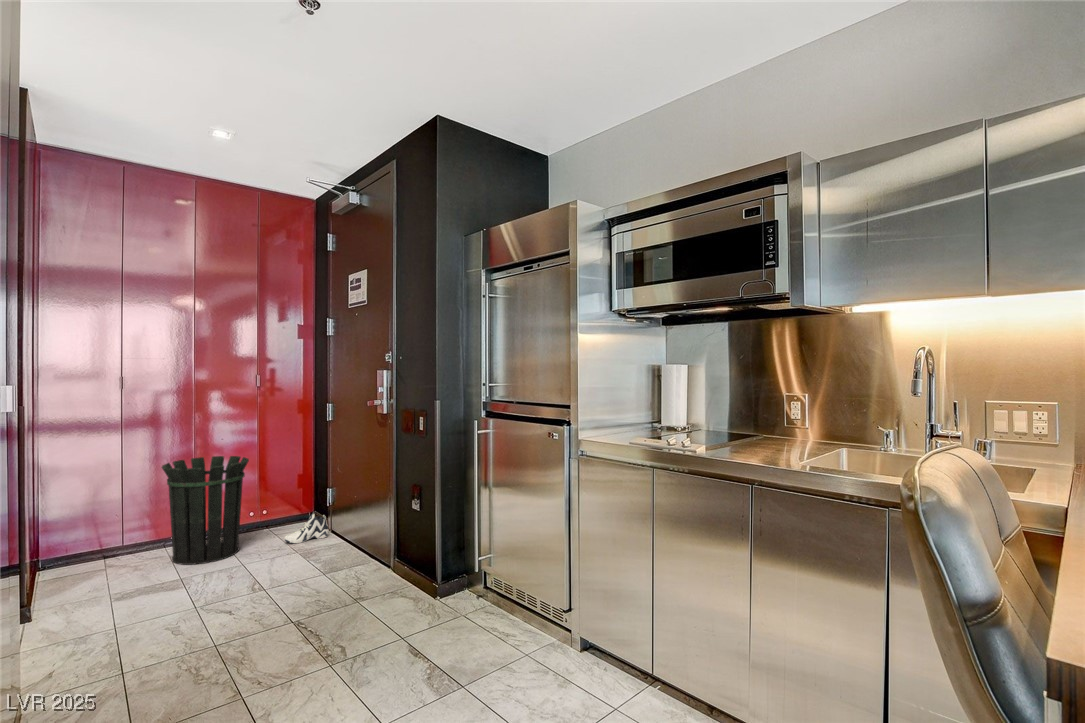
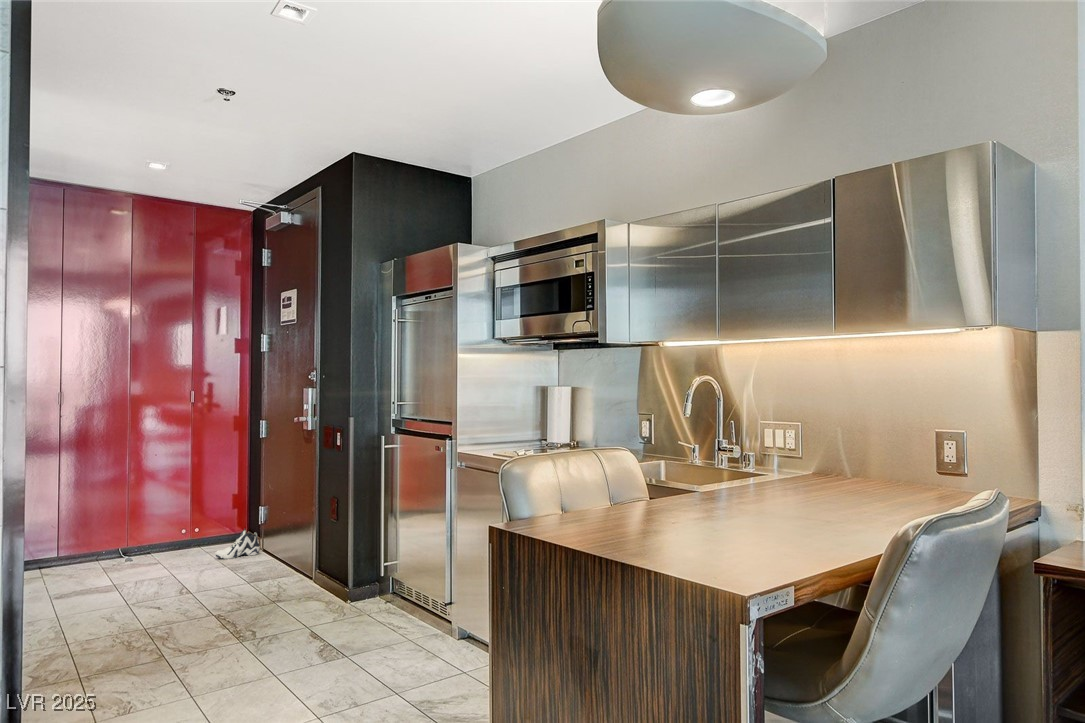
waste bin: present [162,456,249,565] -> none [99,471,182,573]

